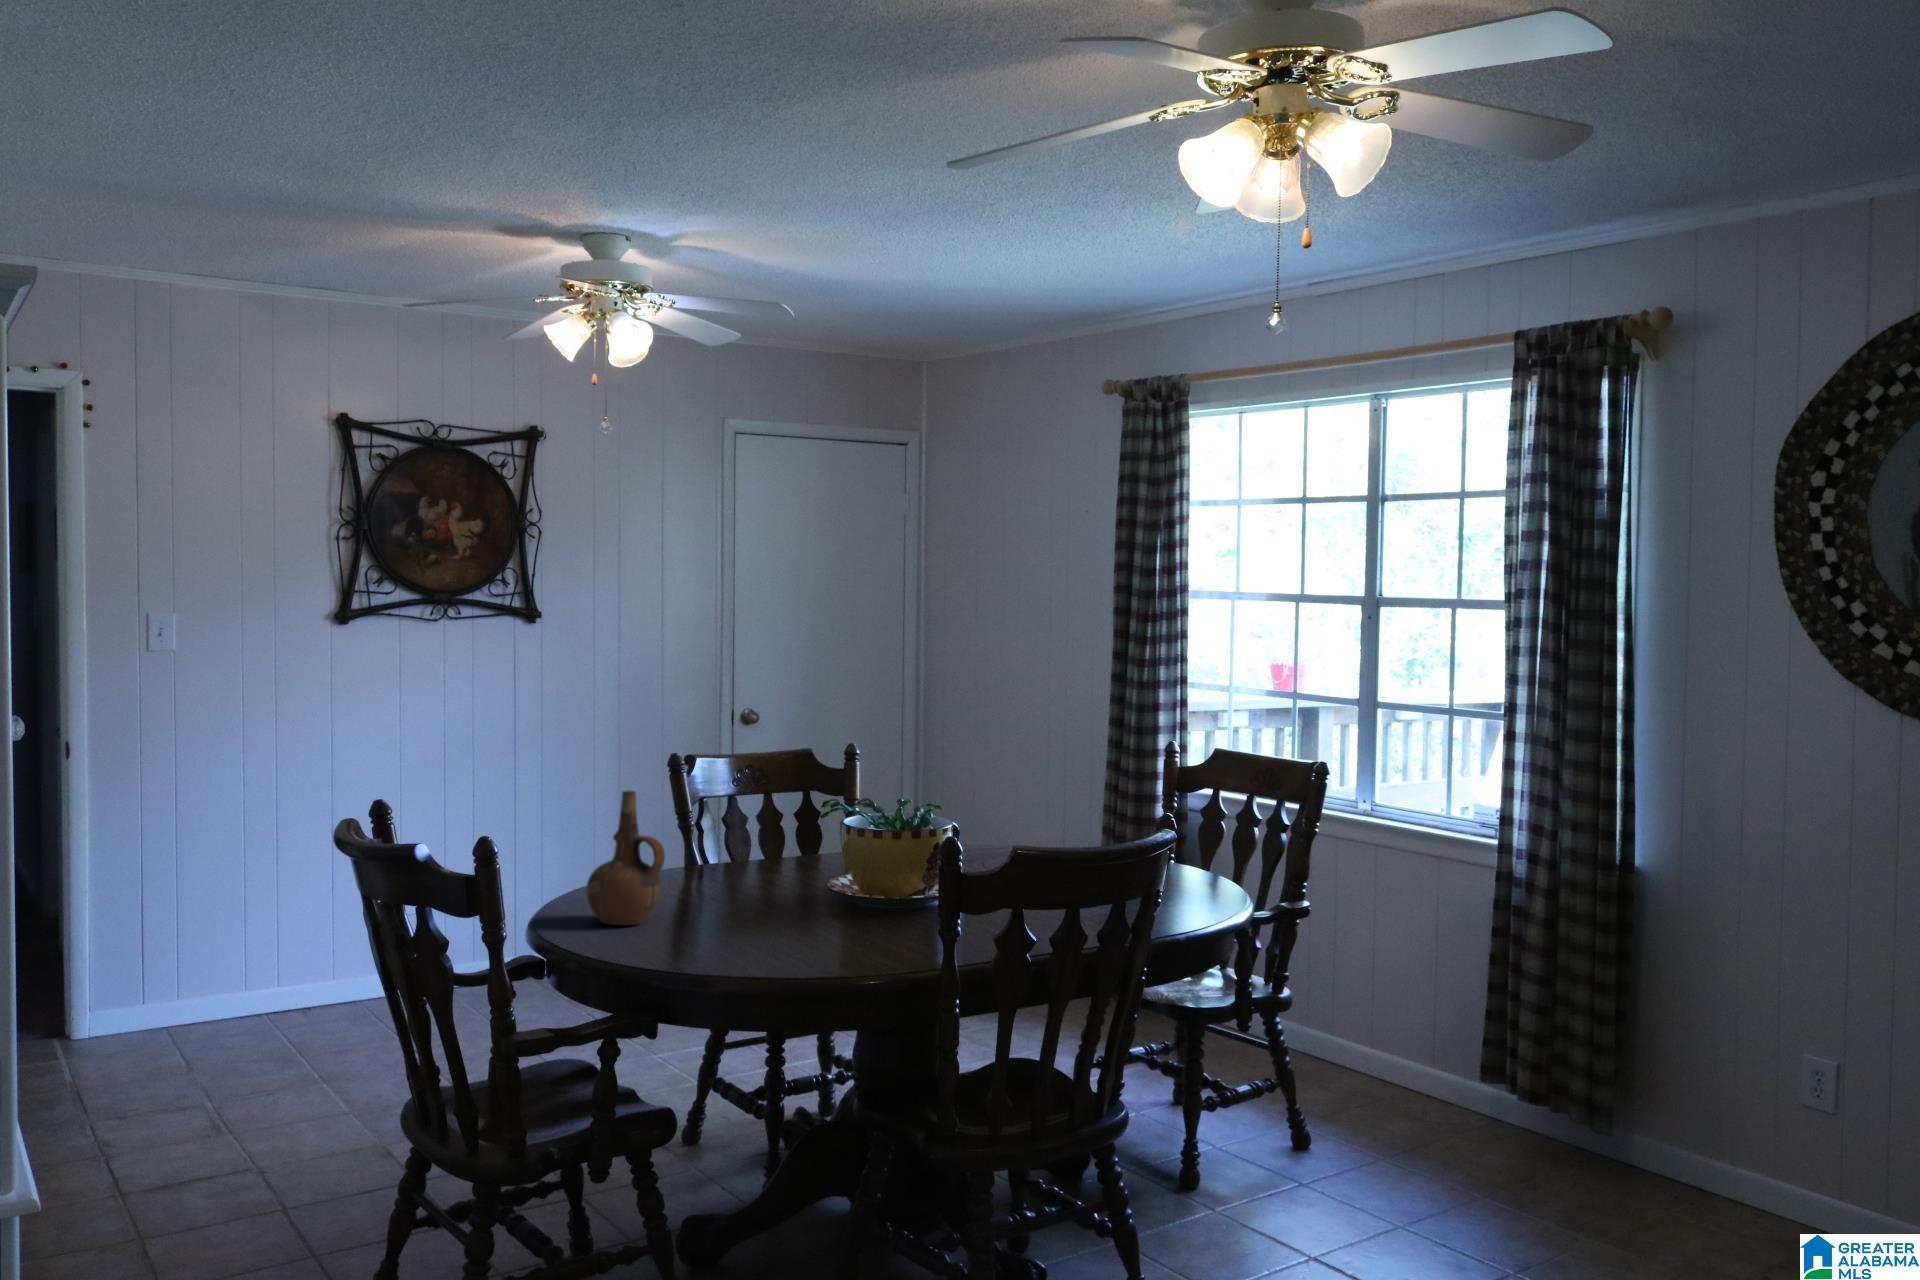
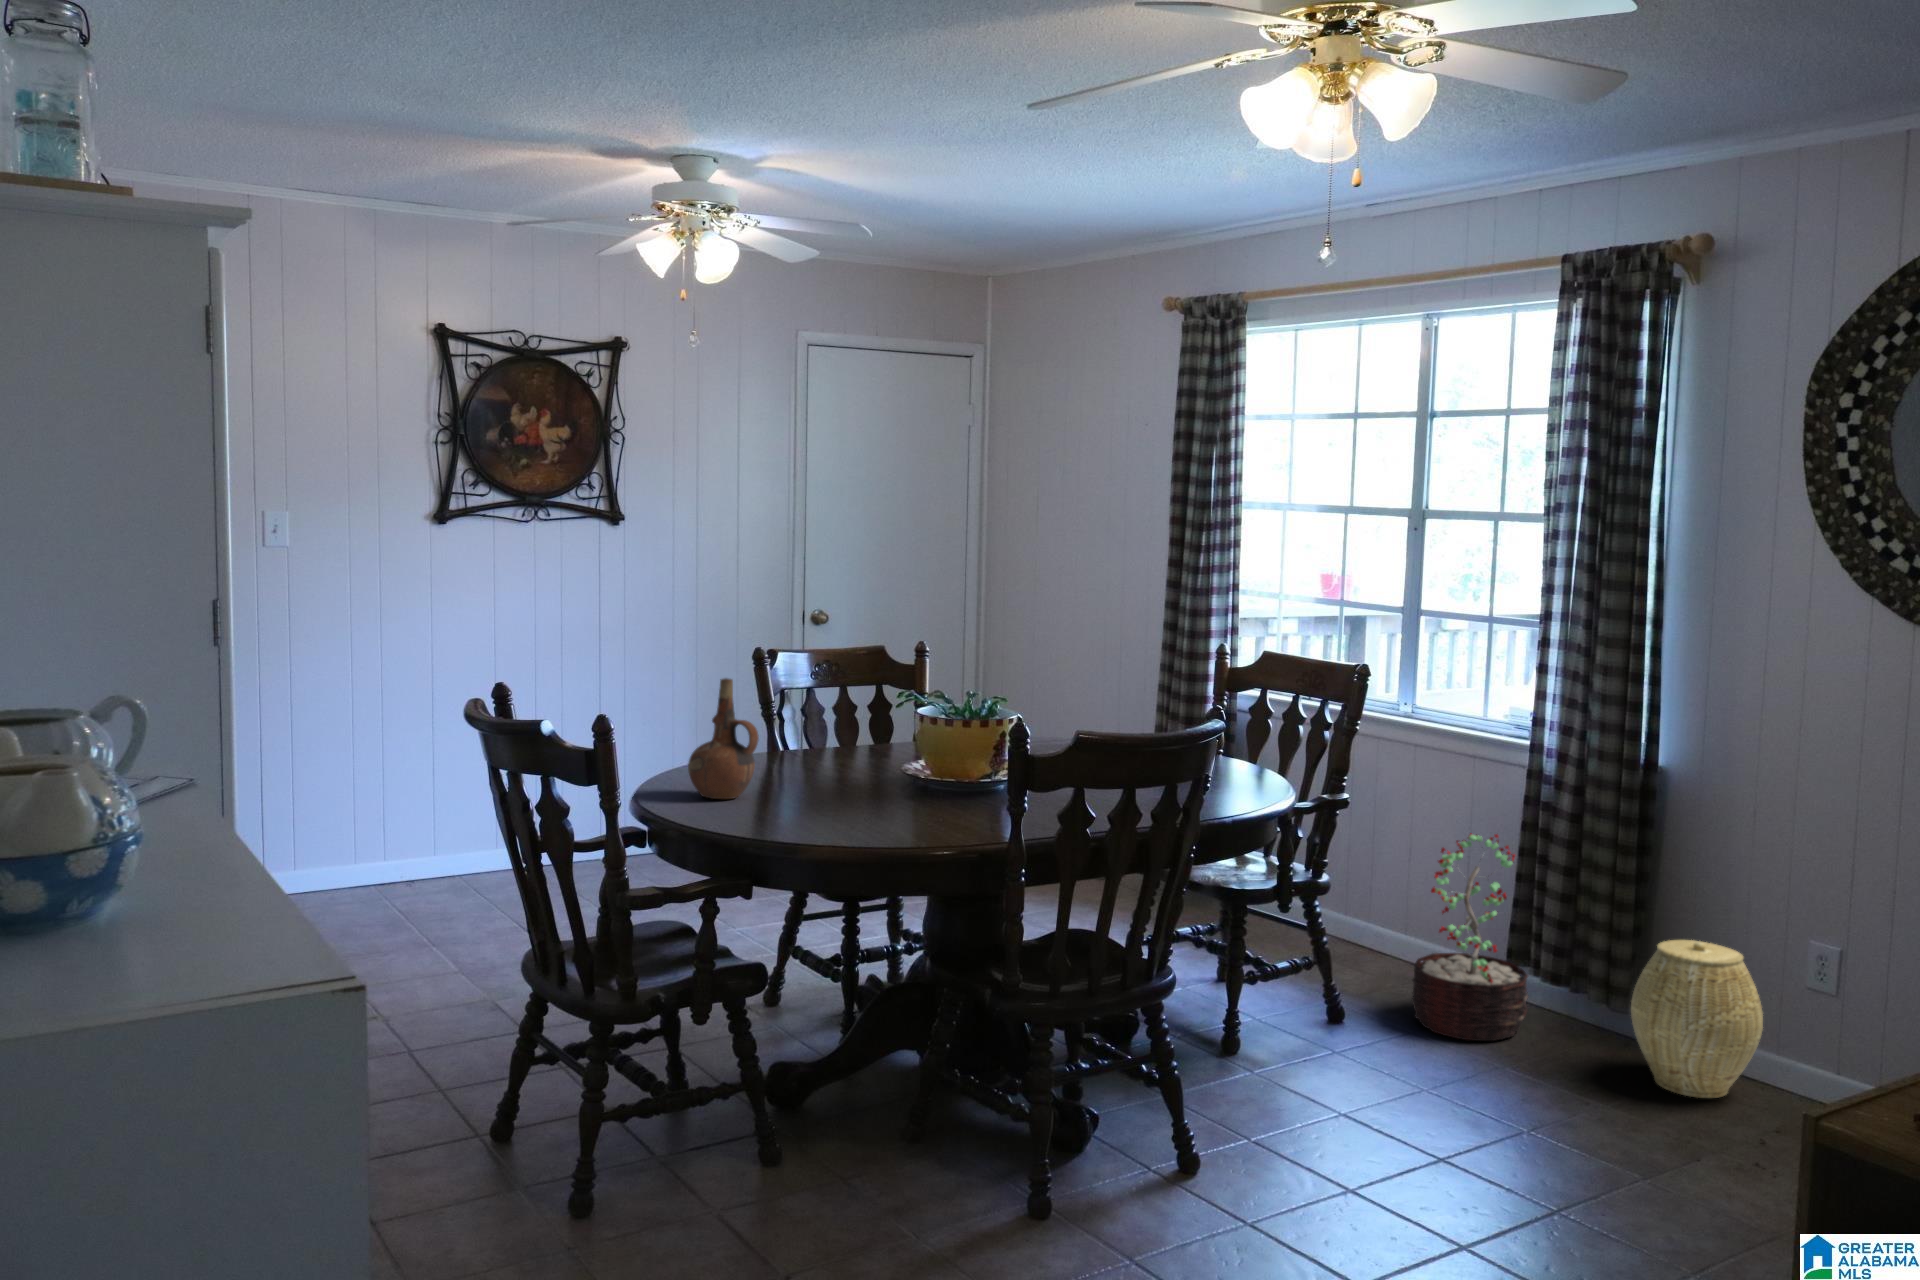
decorative plant: none [1381,940,1506,1167] -> present [1412,833,1528,1041]
woven basket: none [1618,1054,1761,1229] -> present [1631,940,1763,1098]

